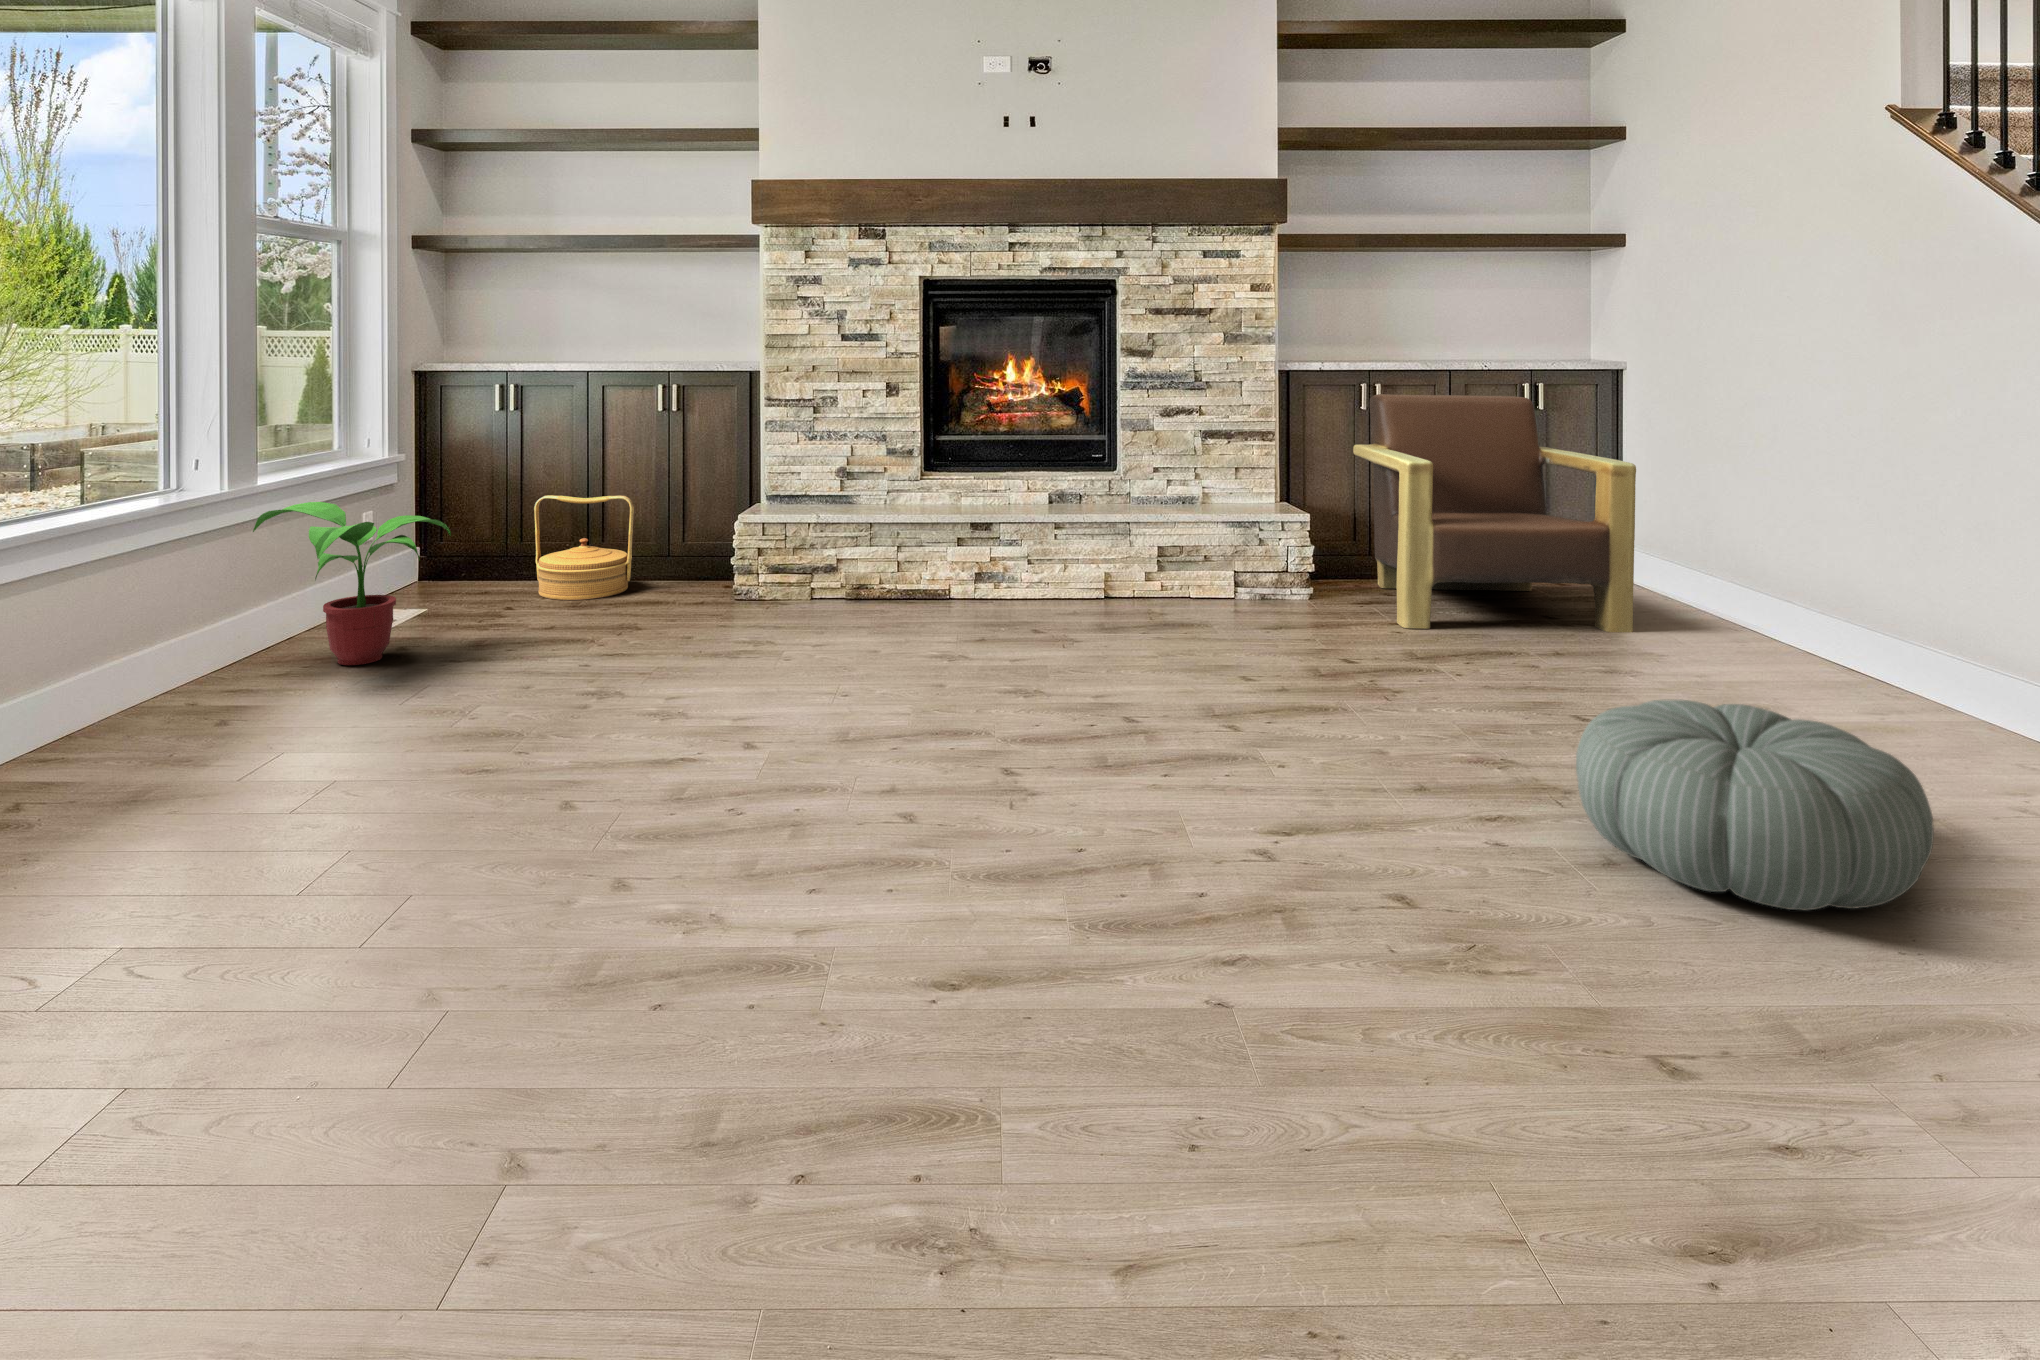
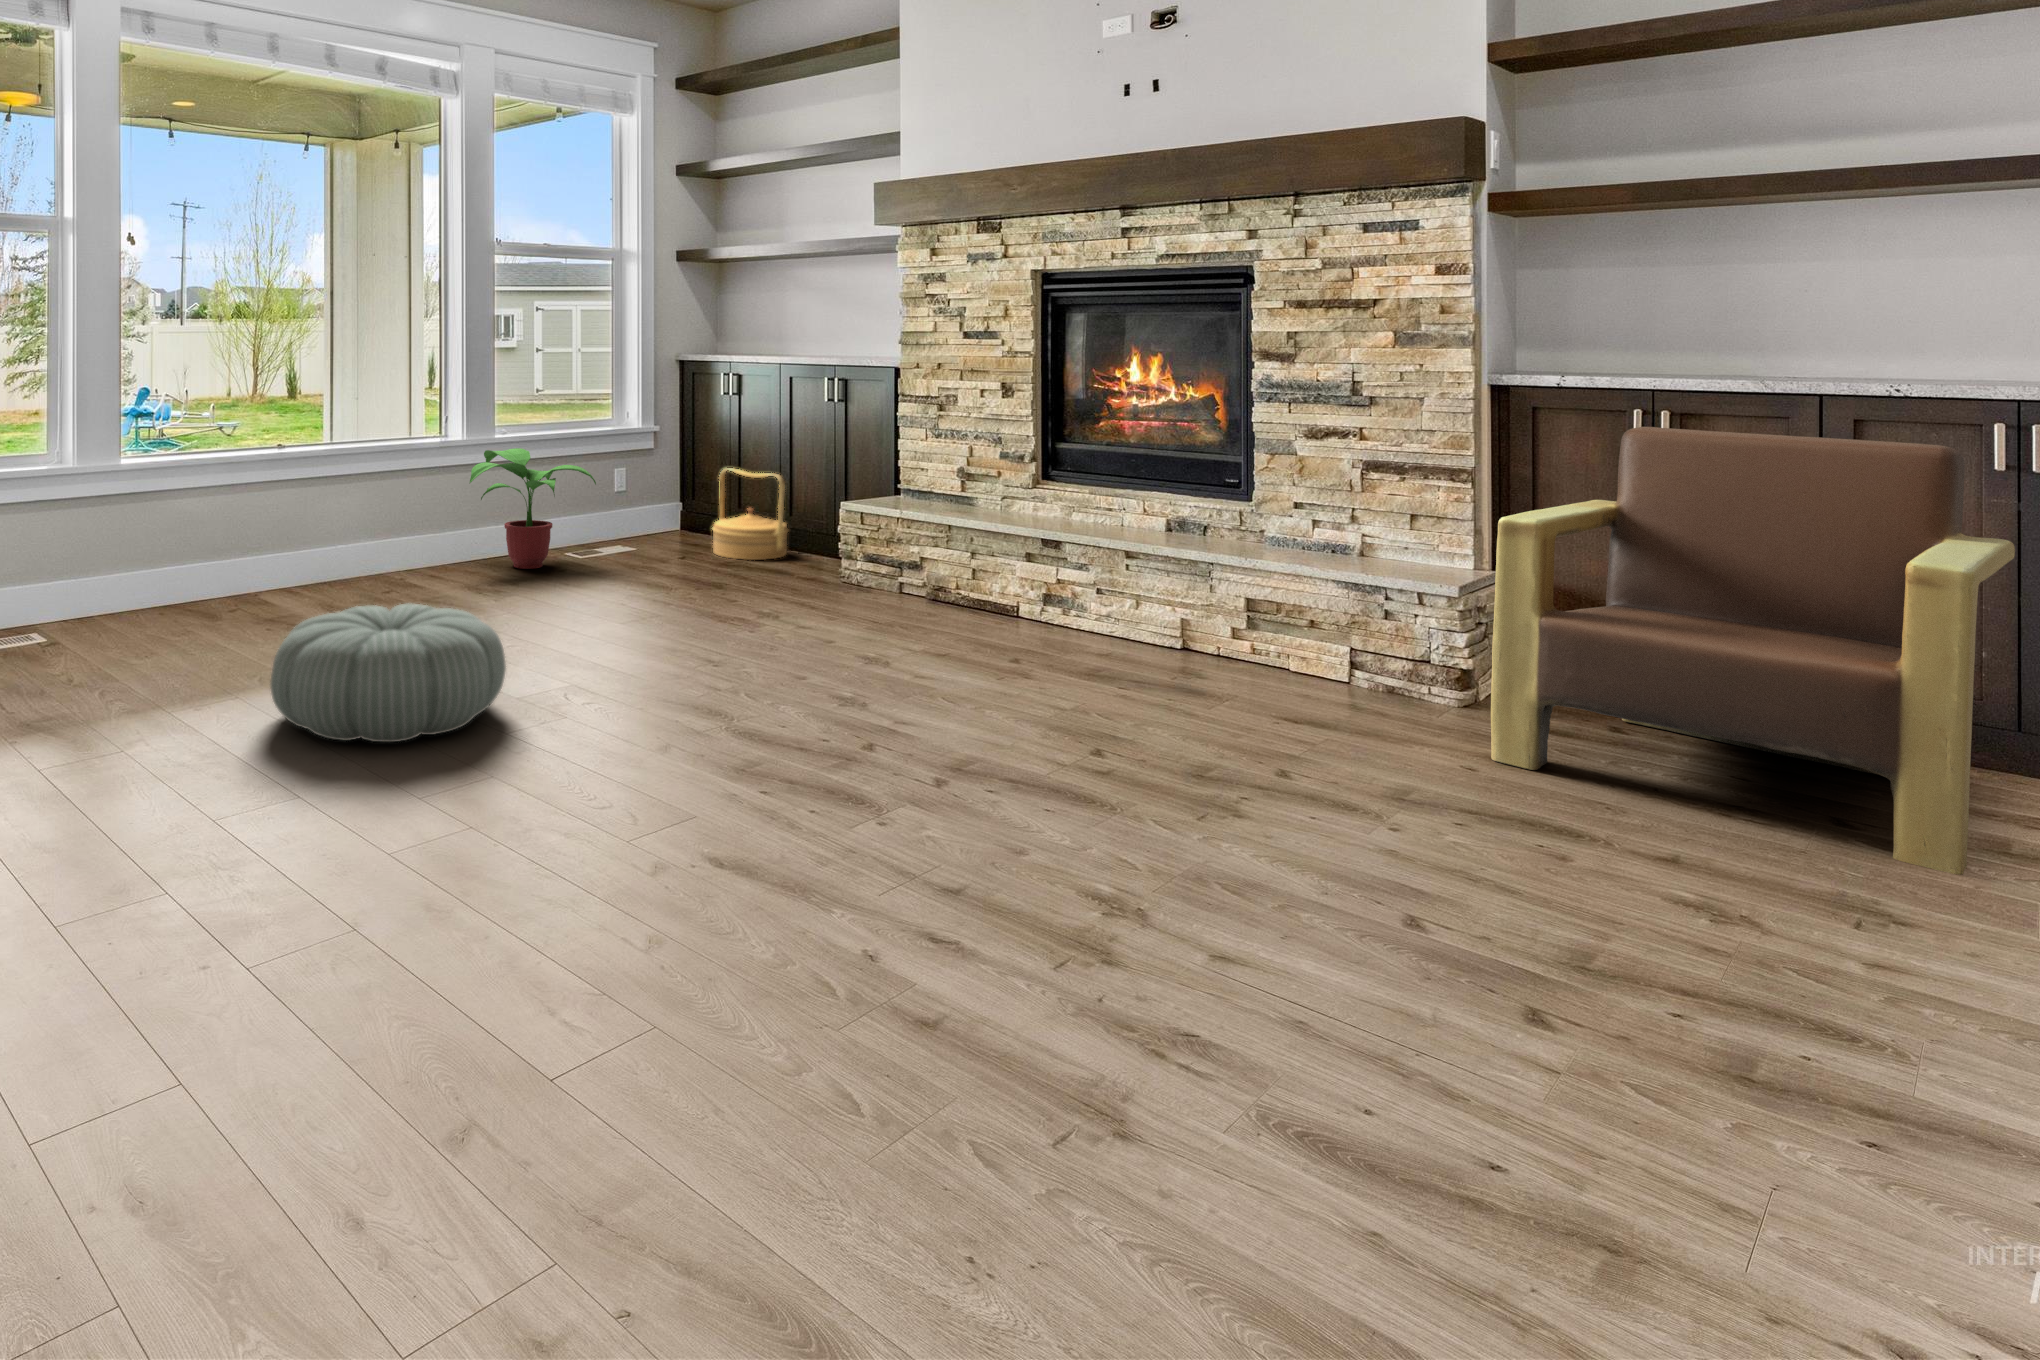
pouf: present [1576,699,1934,910] -> present [270,603,506,742]

